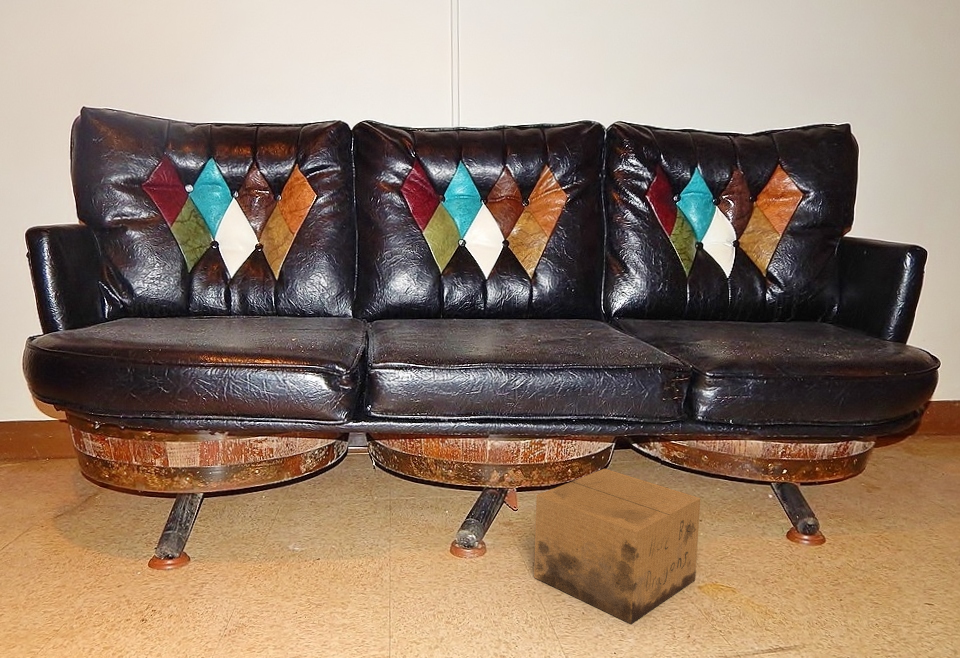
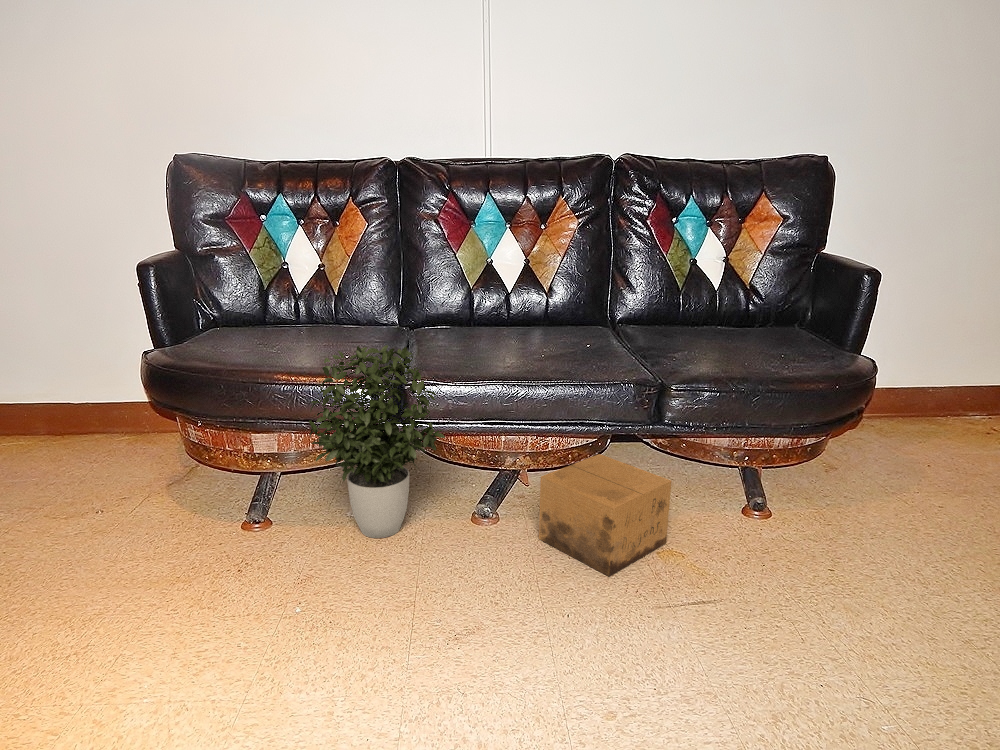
potted plant: none [239,328,417,580] -> present [309,345,445,538]

